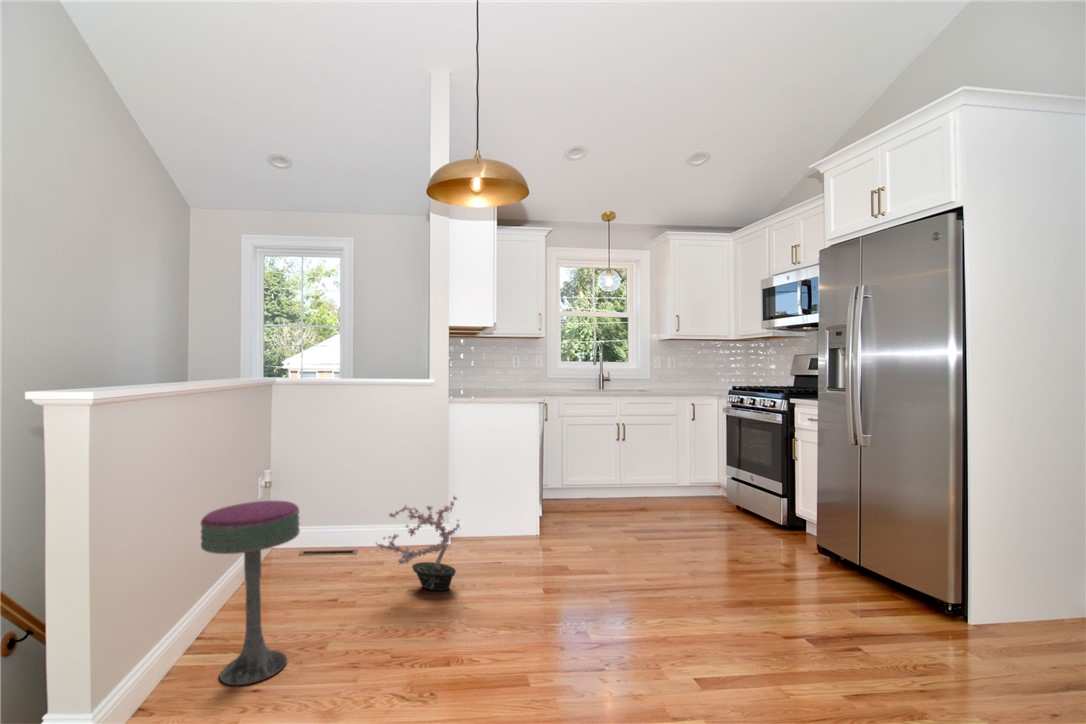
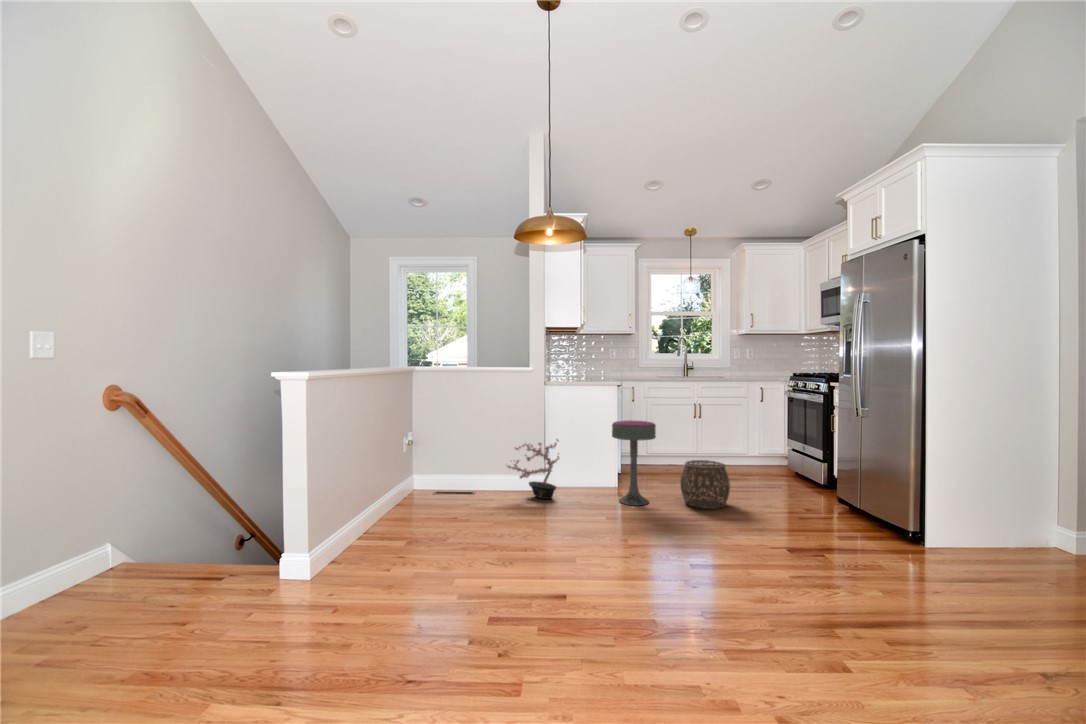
bar stool: present [201,501,300,685] -> present [612,420,656,505]
woven basket: none [630,512,699,585] -> present [680,460,730,509]

